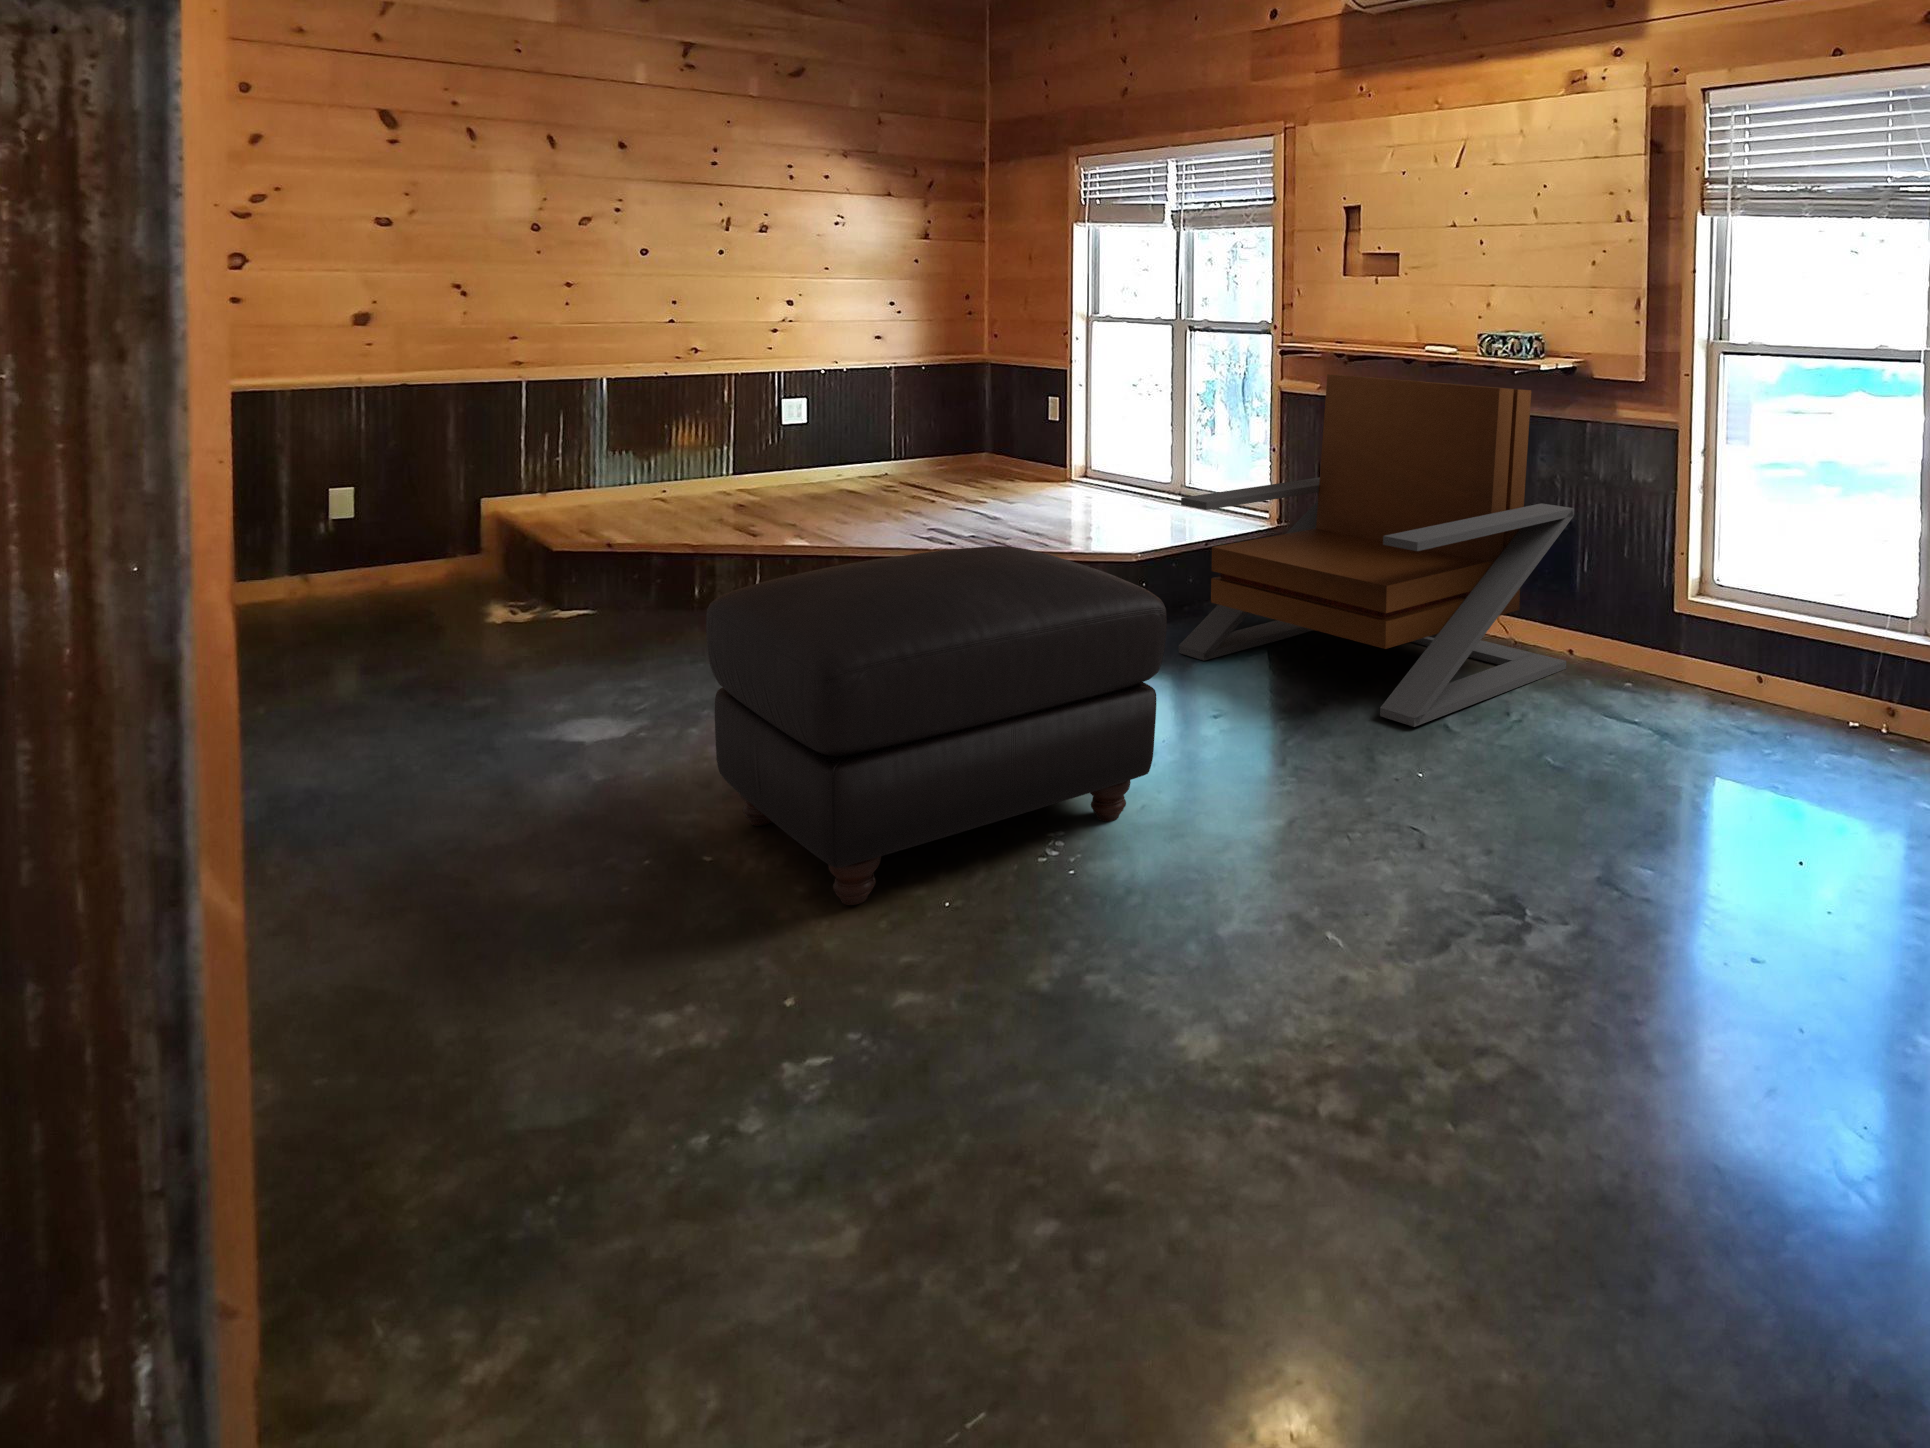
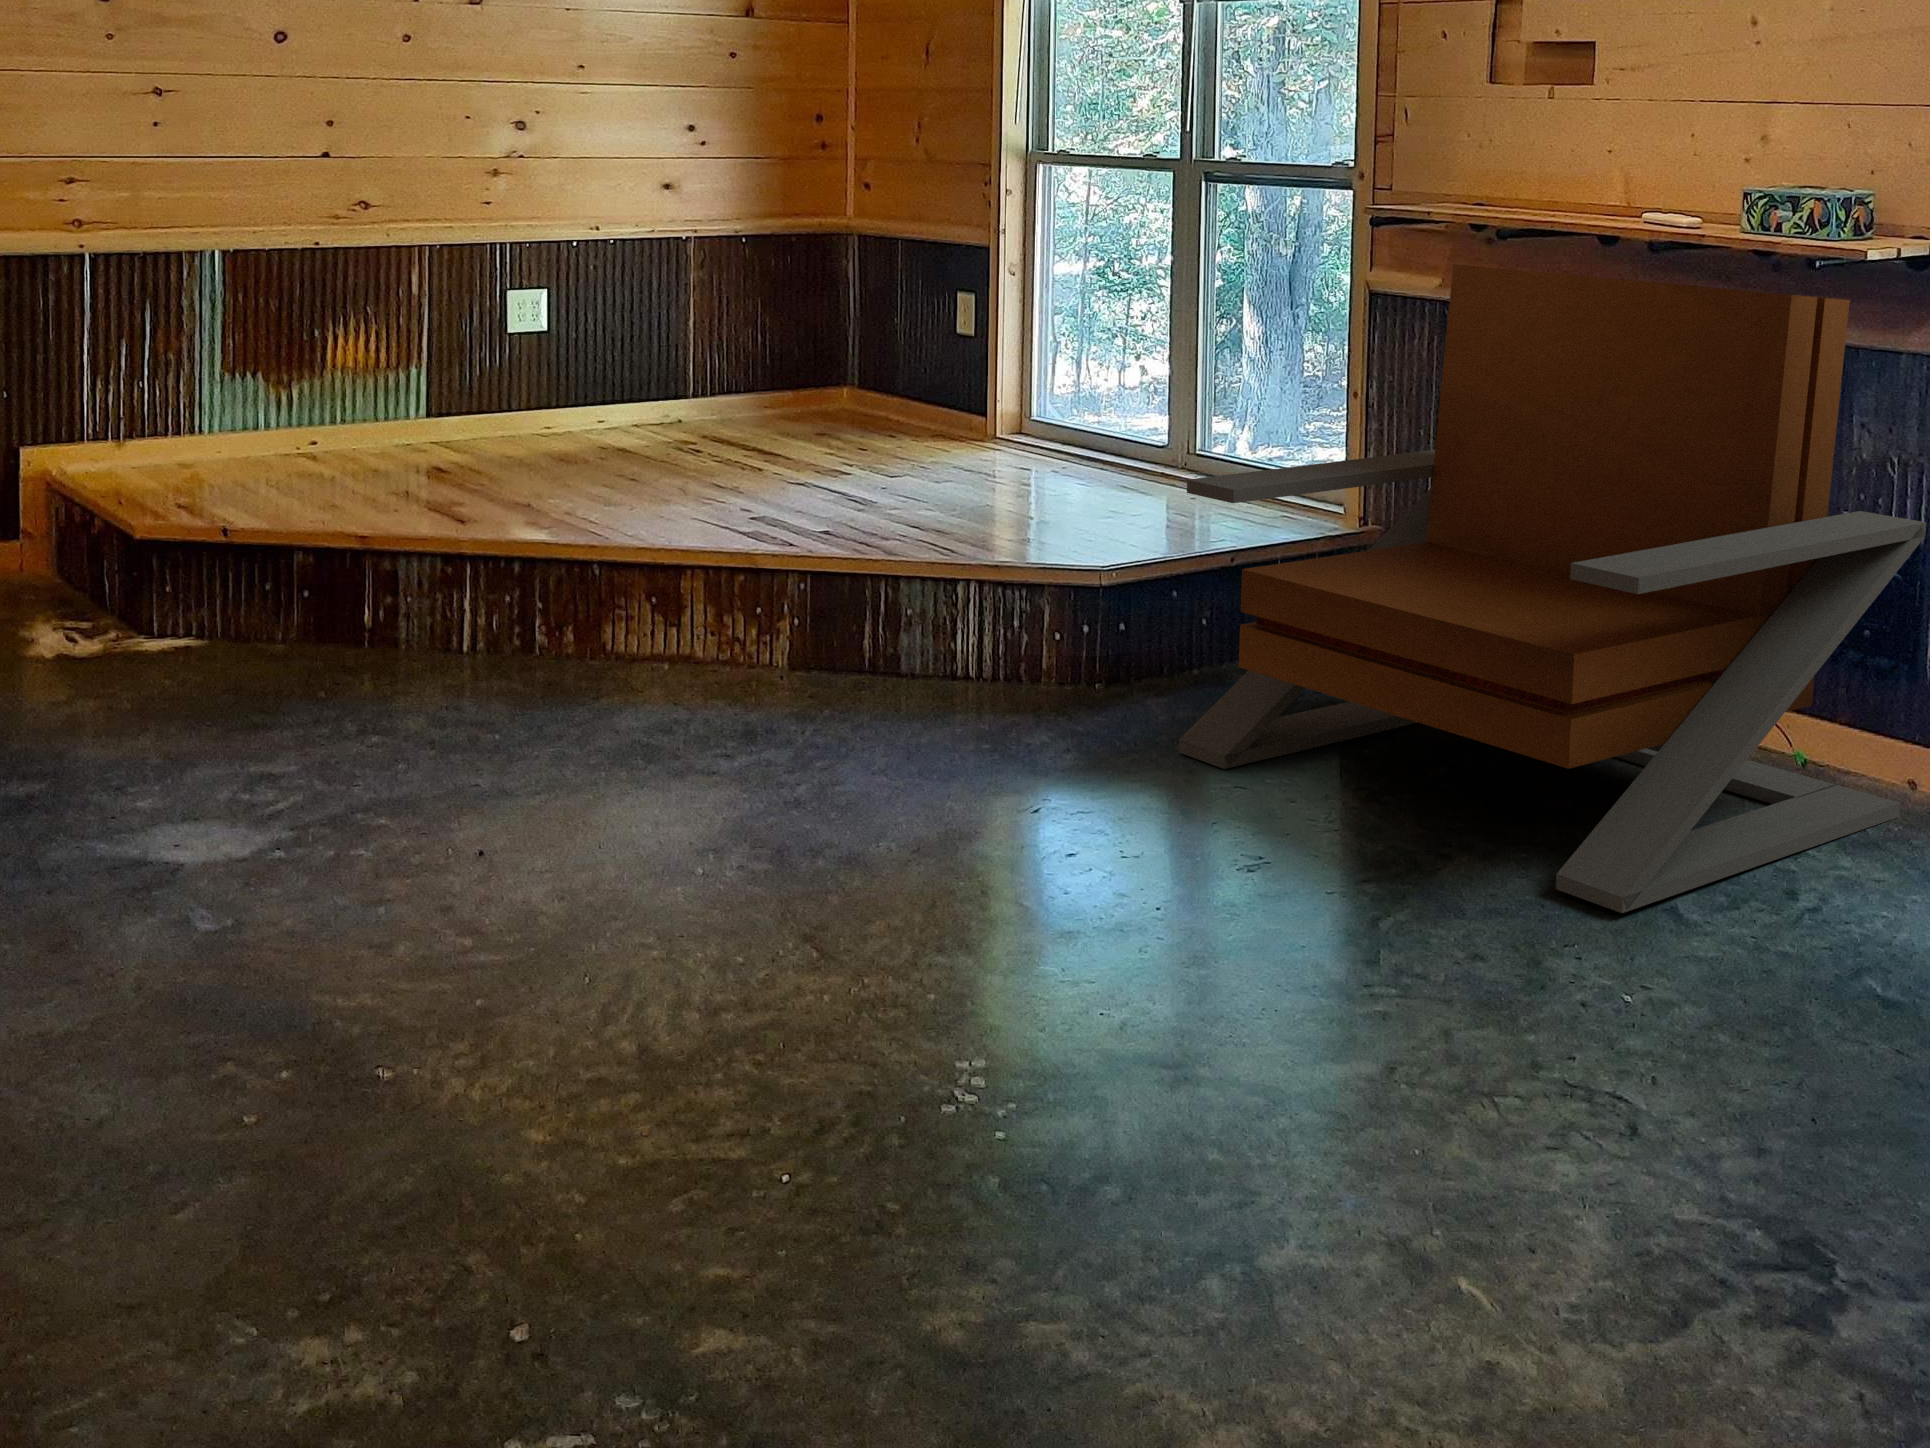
ottoman: present [706,546,1167,905] -> none [380,560,1183,1184]

